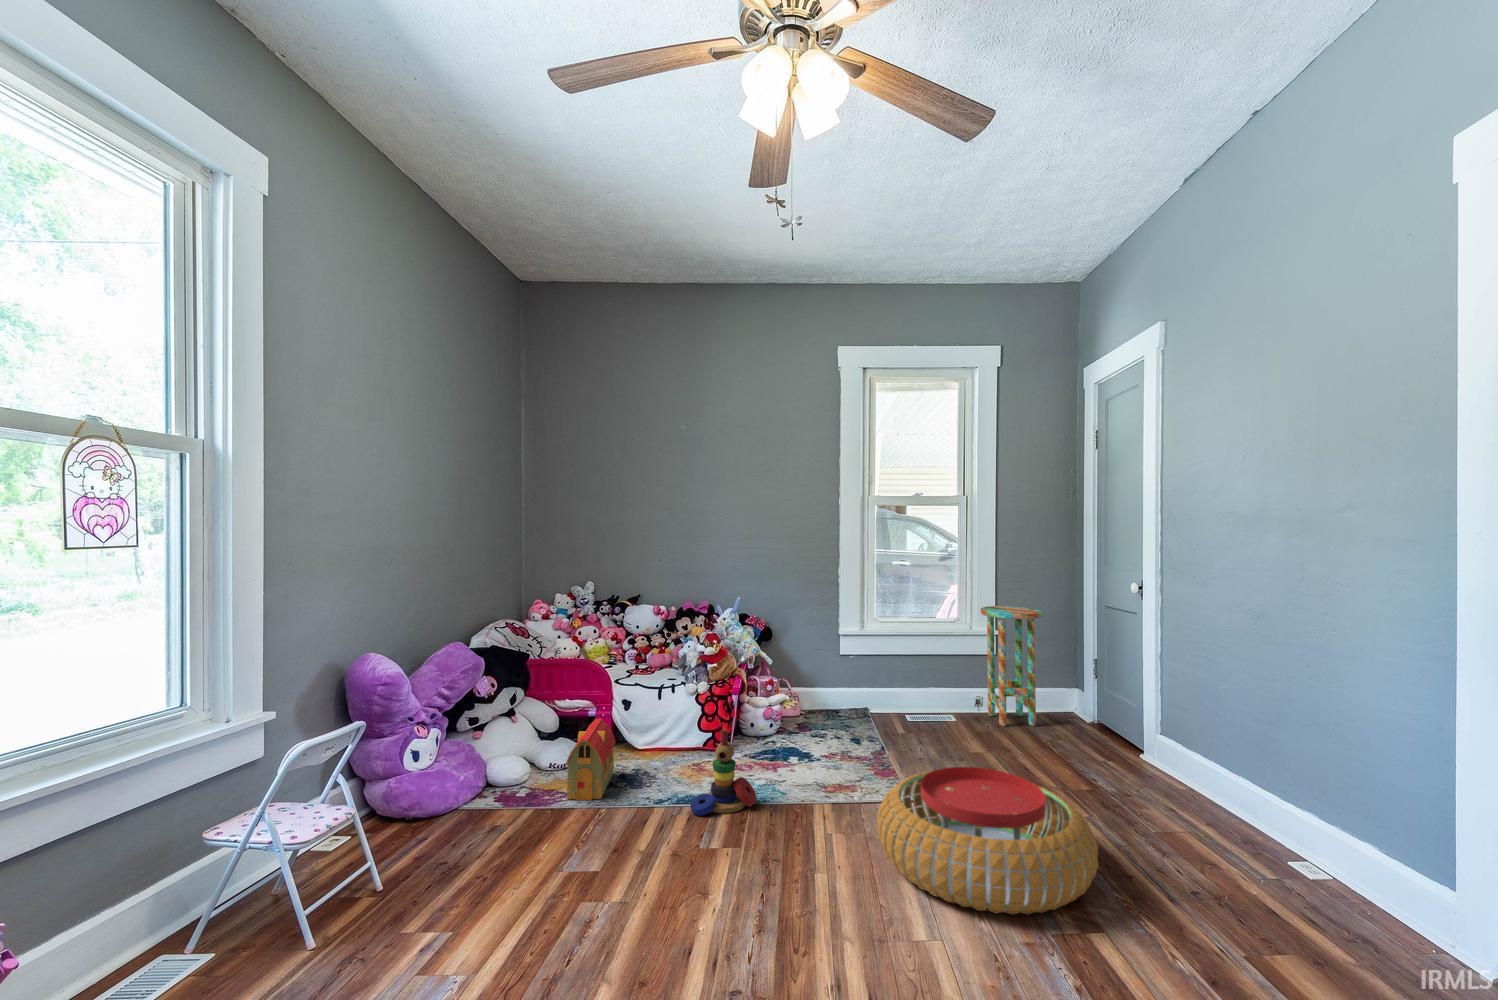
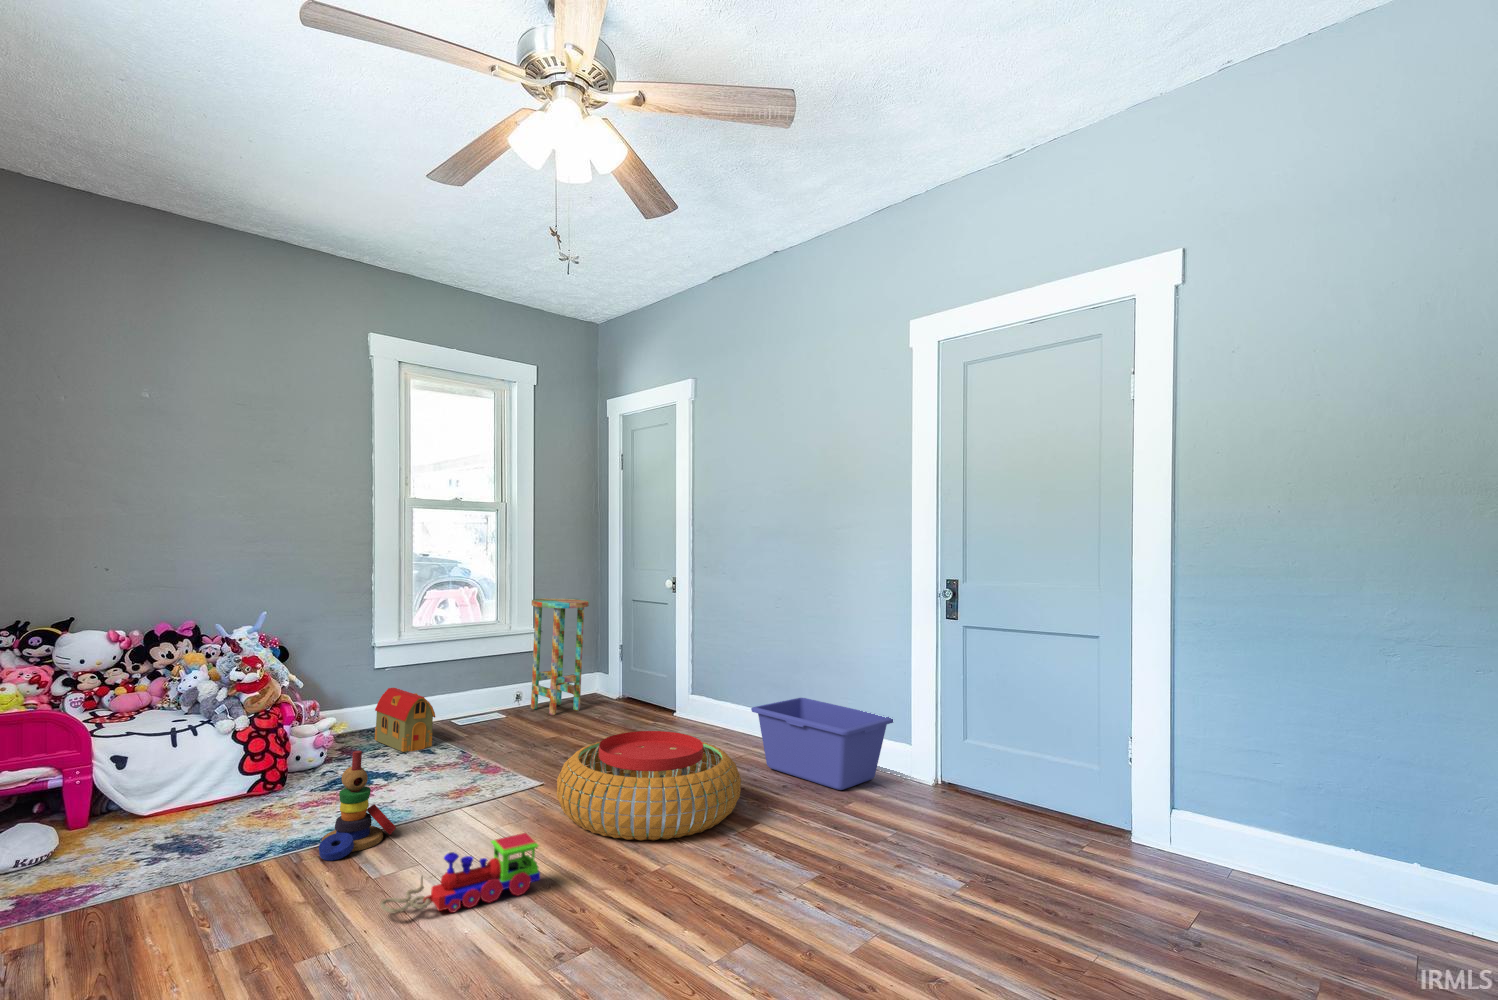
toy house: present [566,719,616,800] -> present [375,688,435,752]
storage bin: none [1168,772,1422,939] -> present [751,698,893,790]
toy train: none [663,842,794,906] -> present [380,833,540,913]

